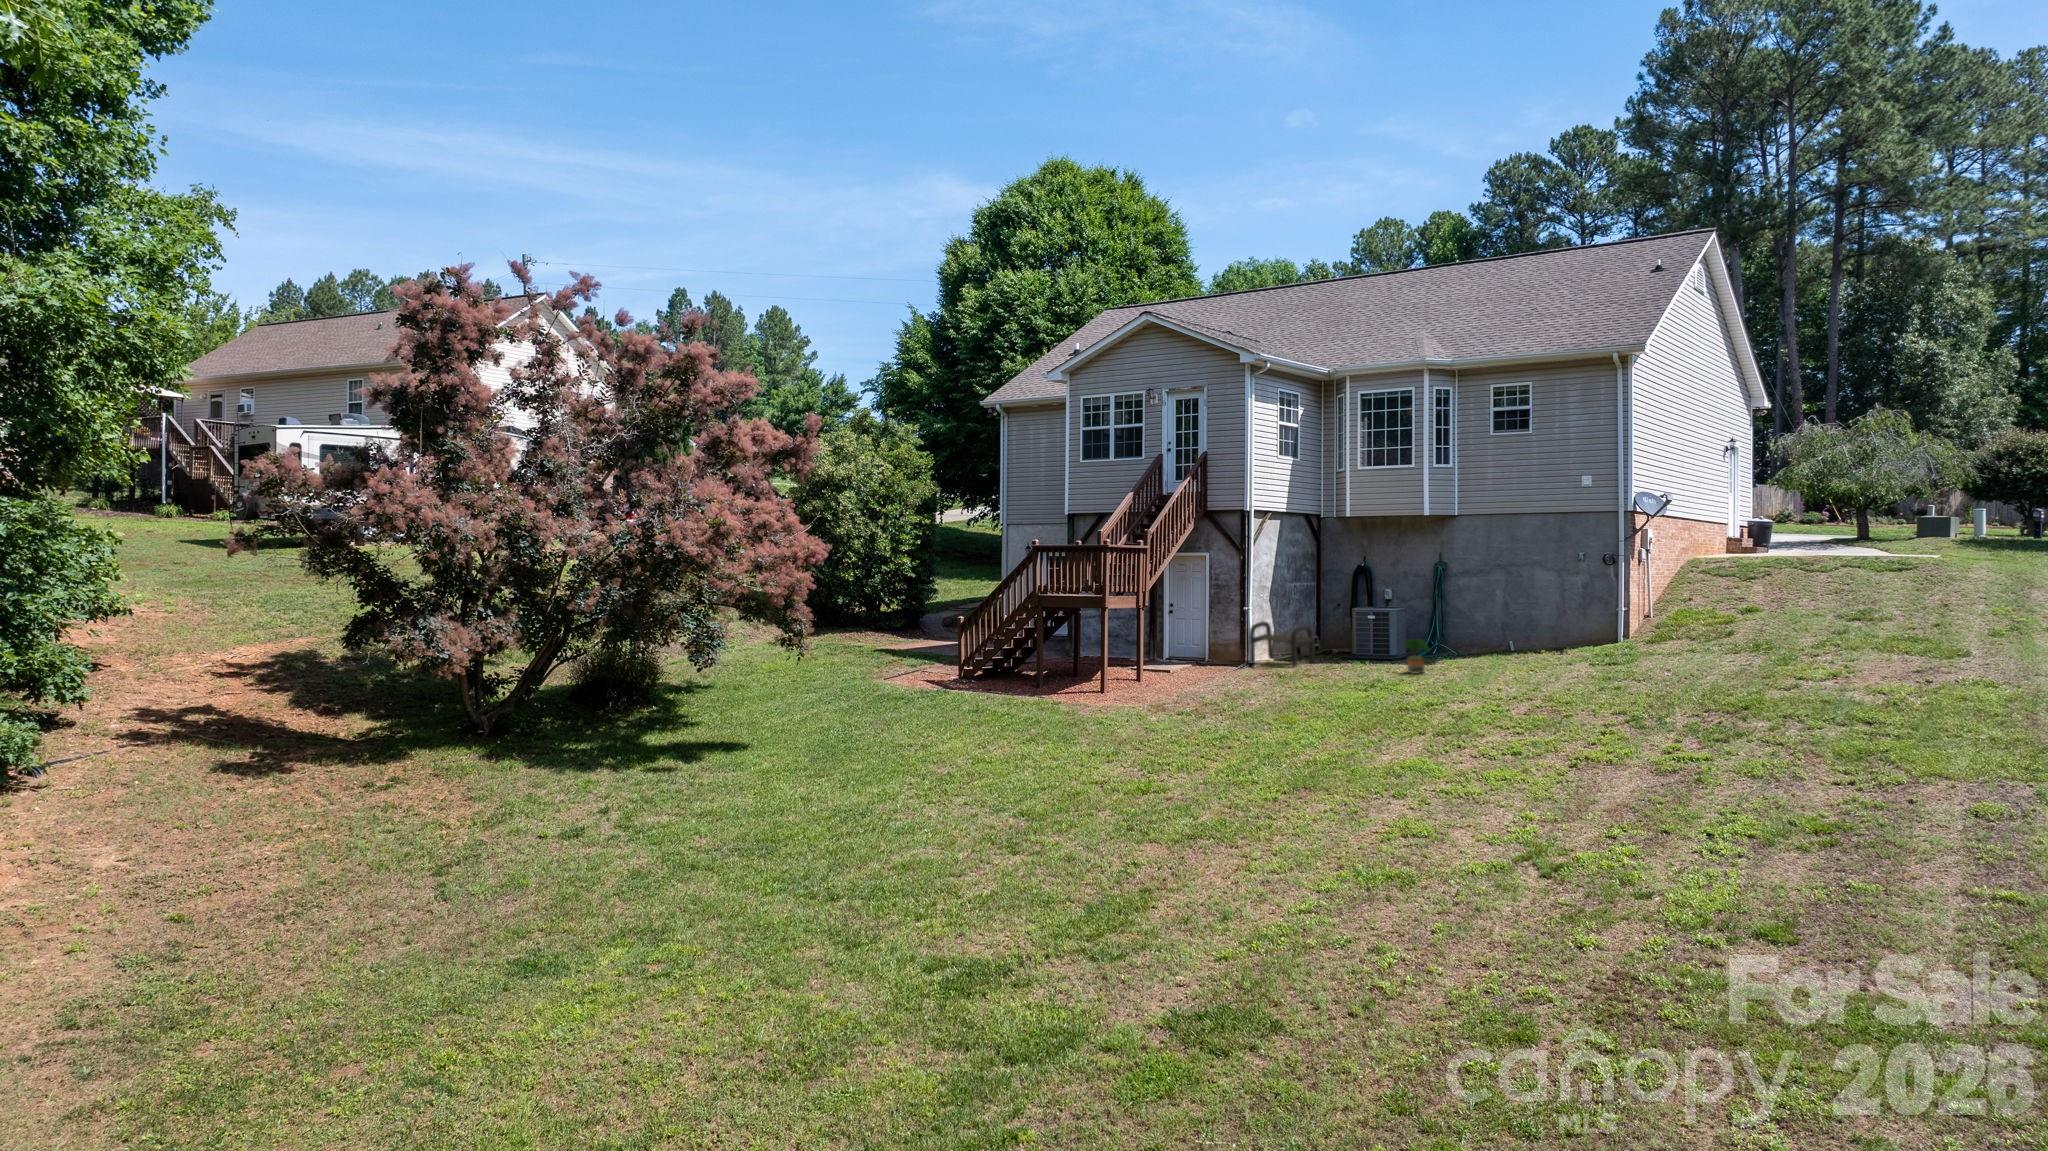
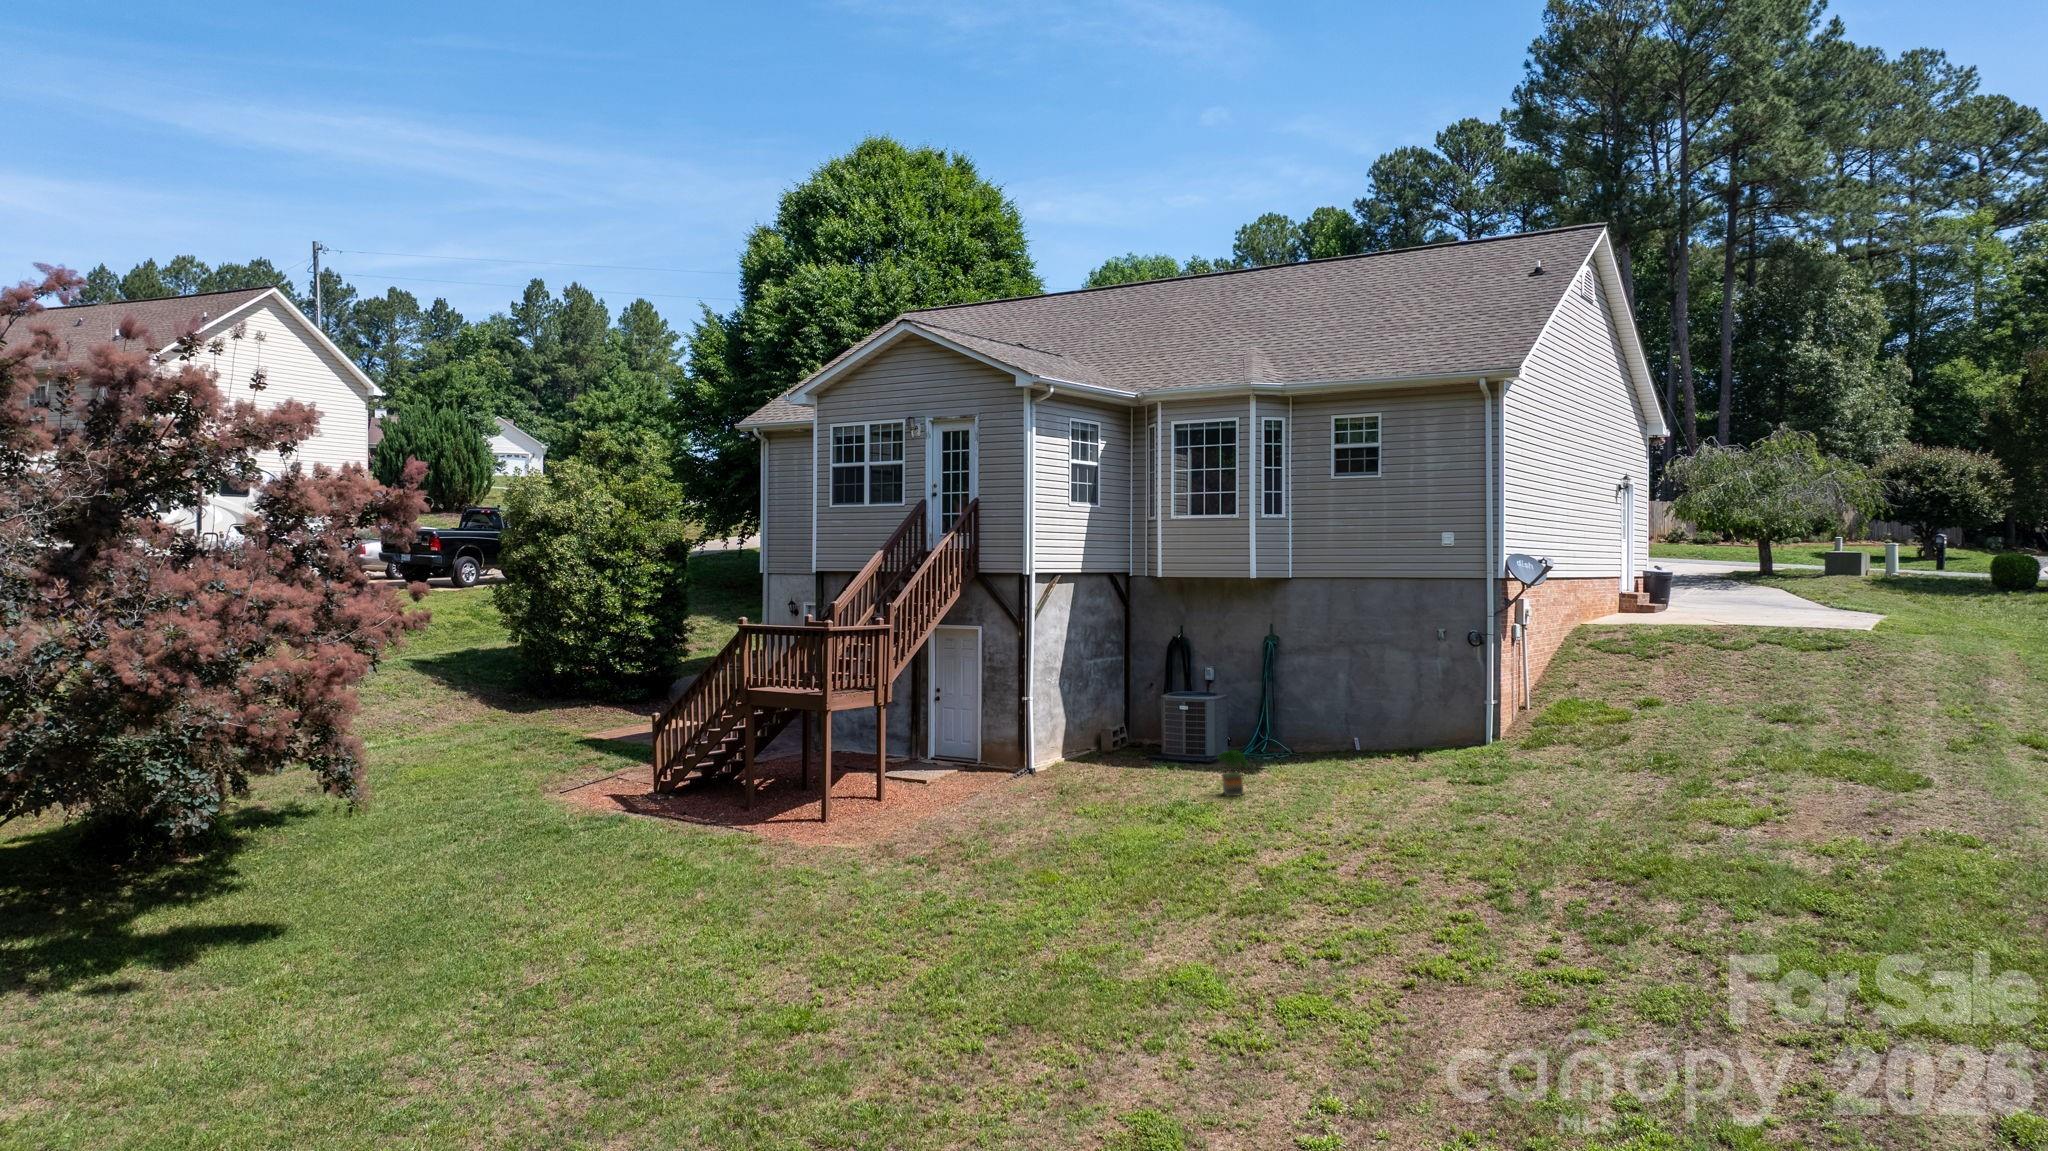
bench: present [1249,621,1315,667] -> none [1033,718,1115,784]

